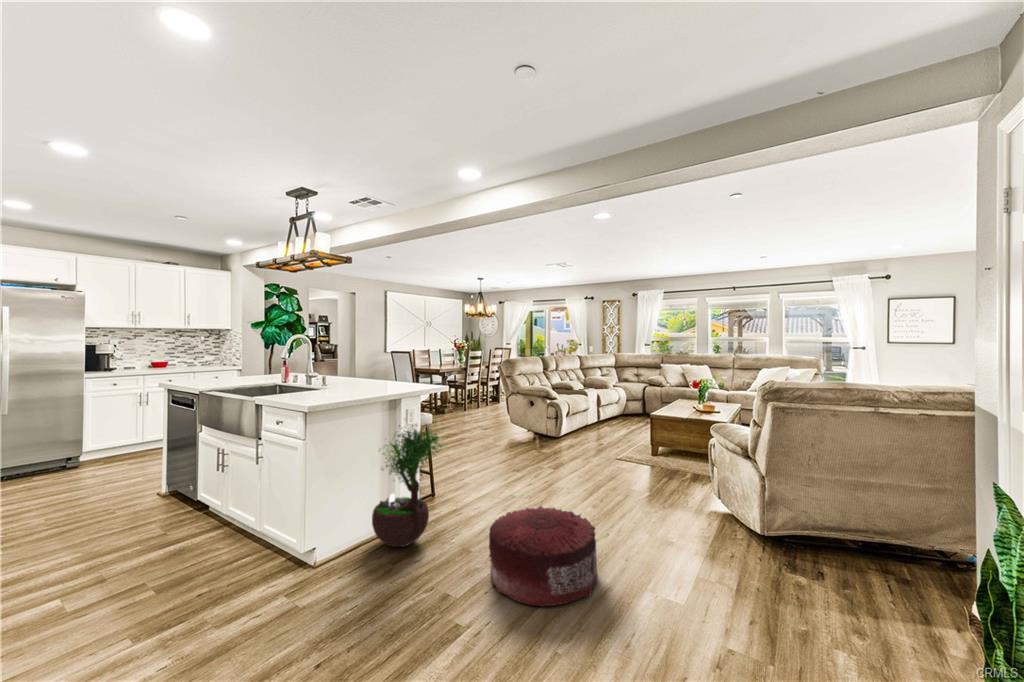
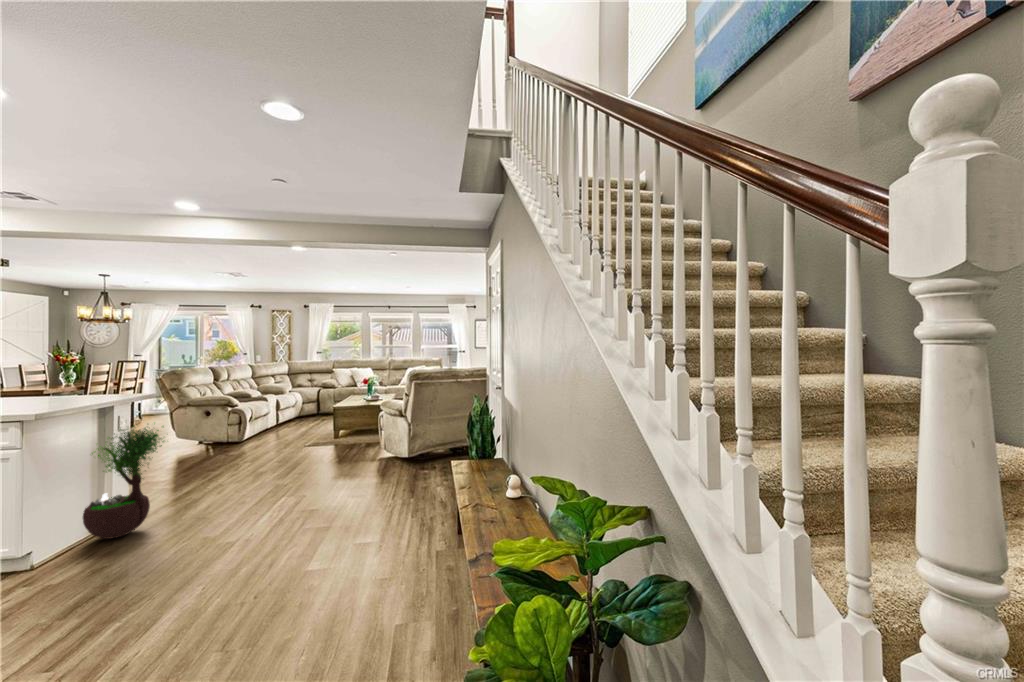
pouf: present [489,506,598,607] -> none [225,469,312,530]

